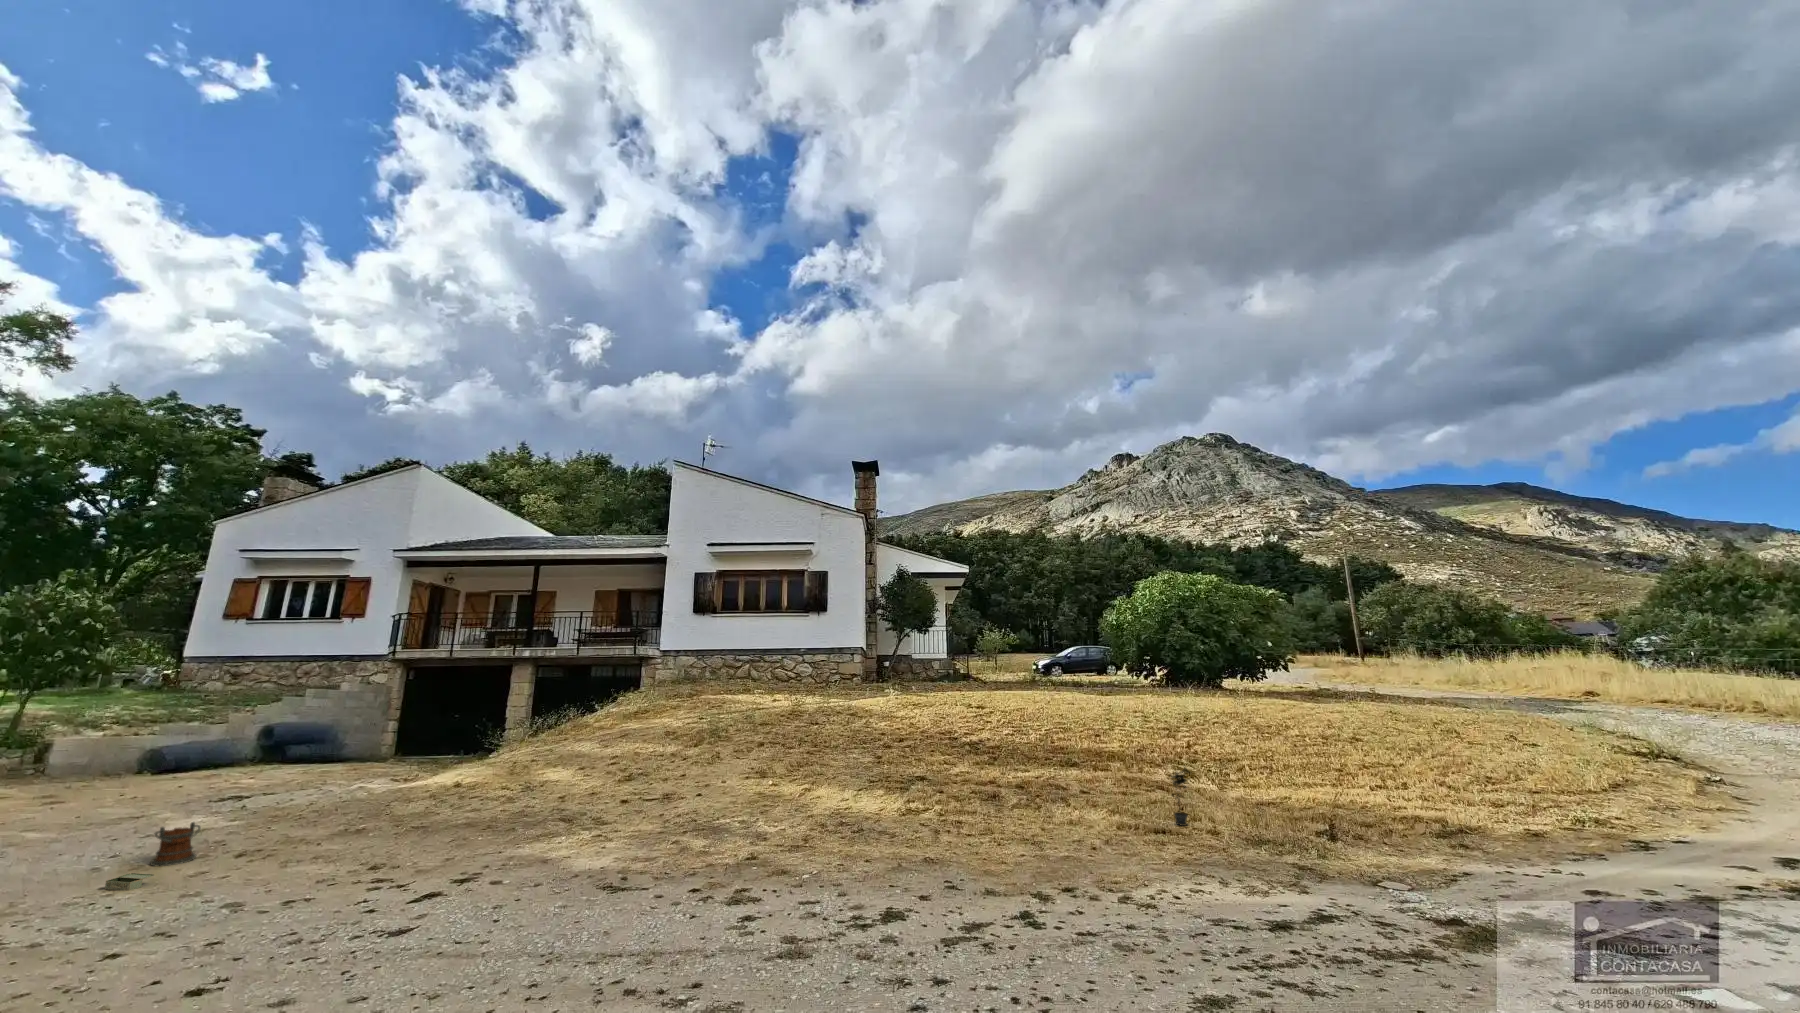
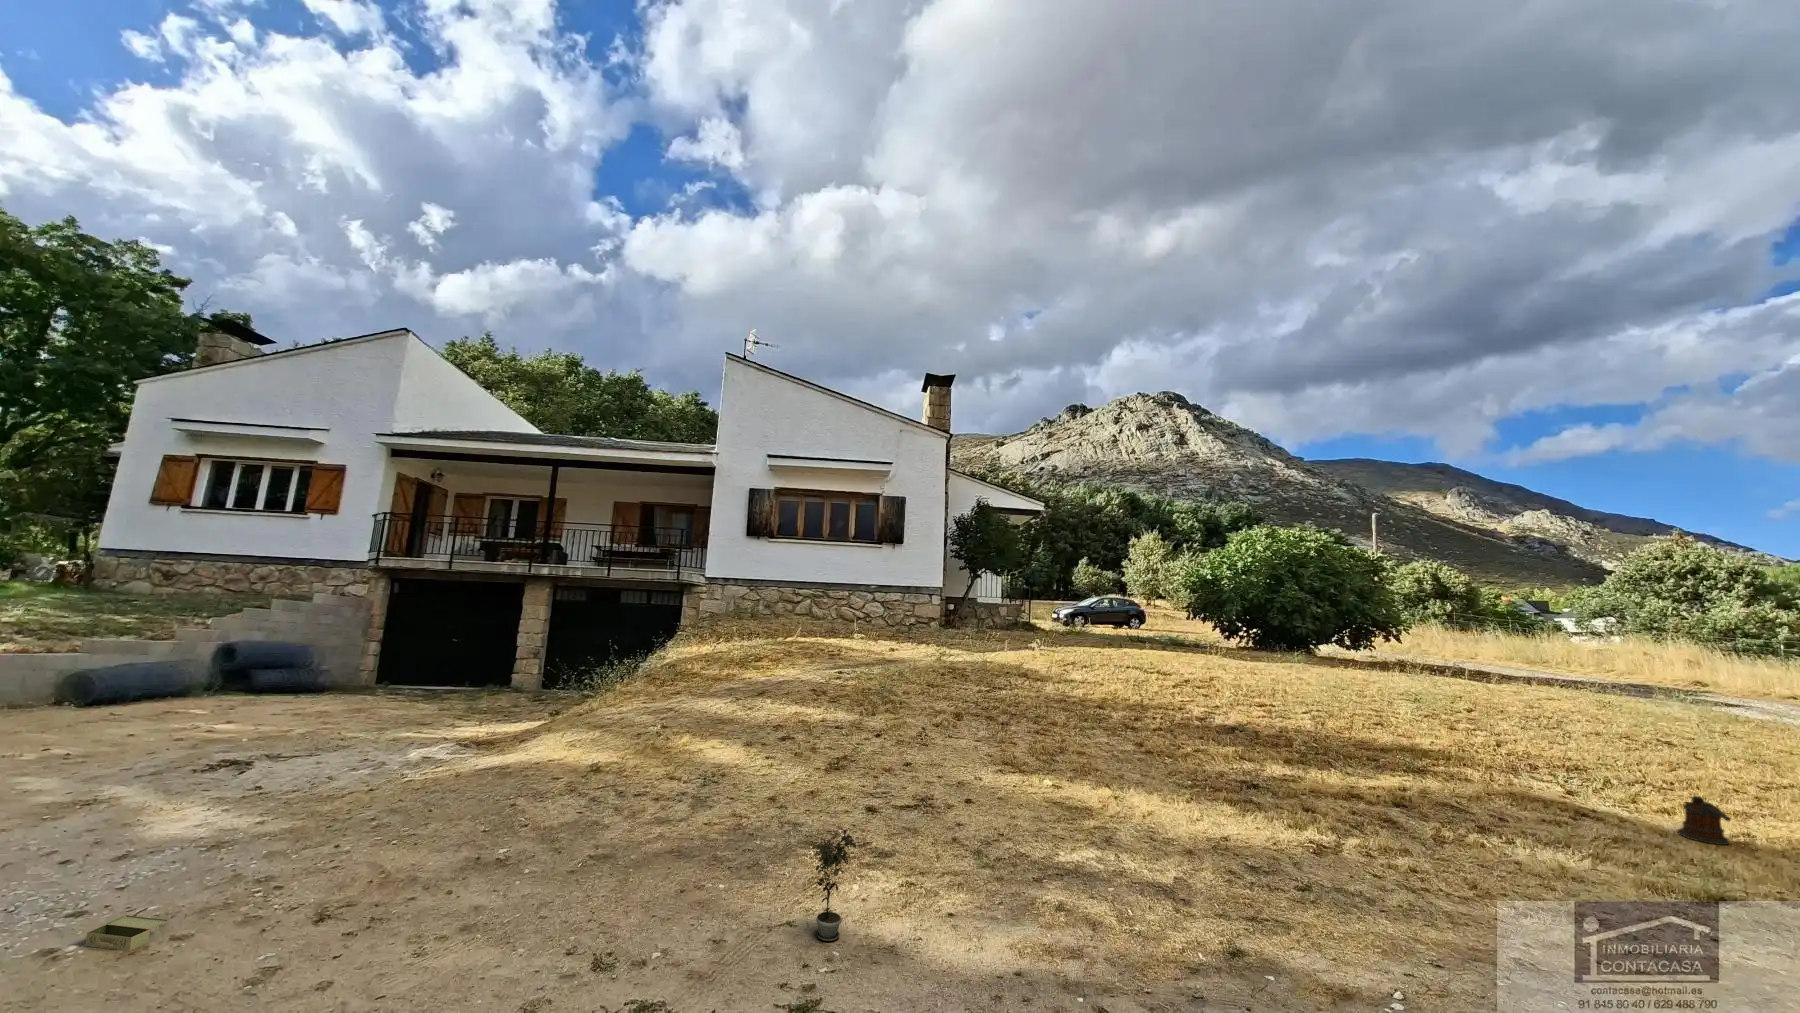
potted plant: present [1171,765,1190,826] -> present [812,830,856,941]
bucket: present [150,822,201,866] -> present [1677,796,1731,845]

